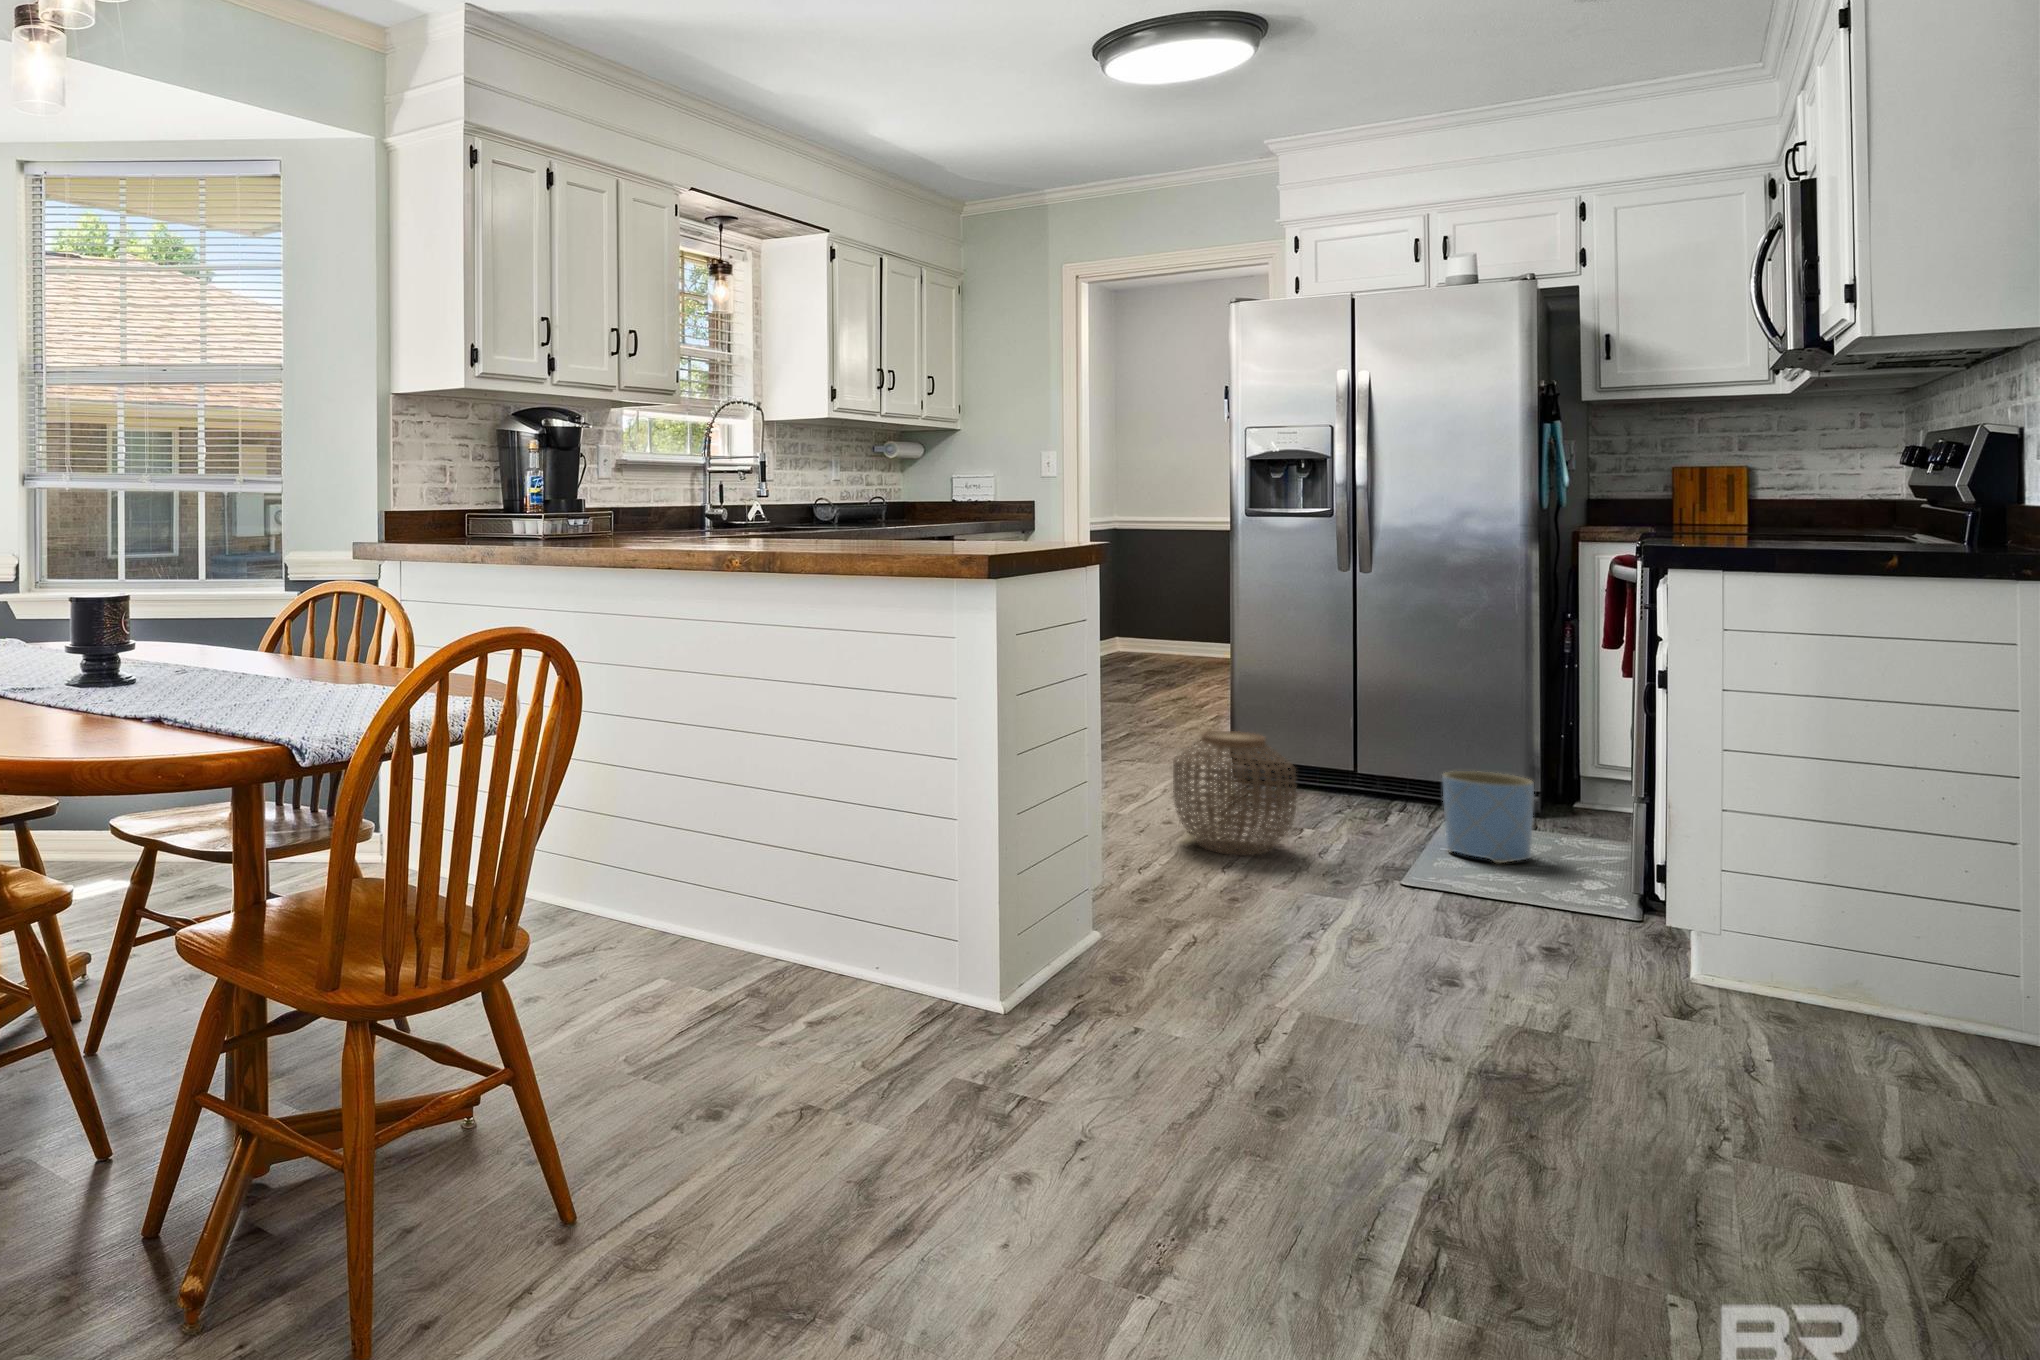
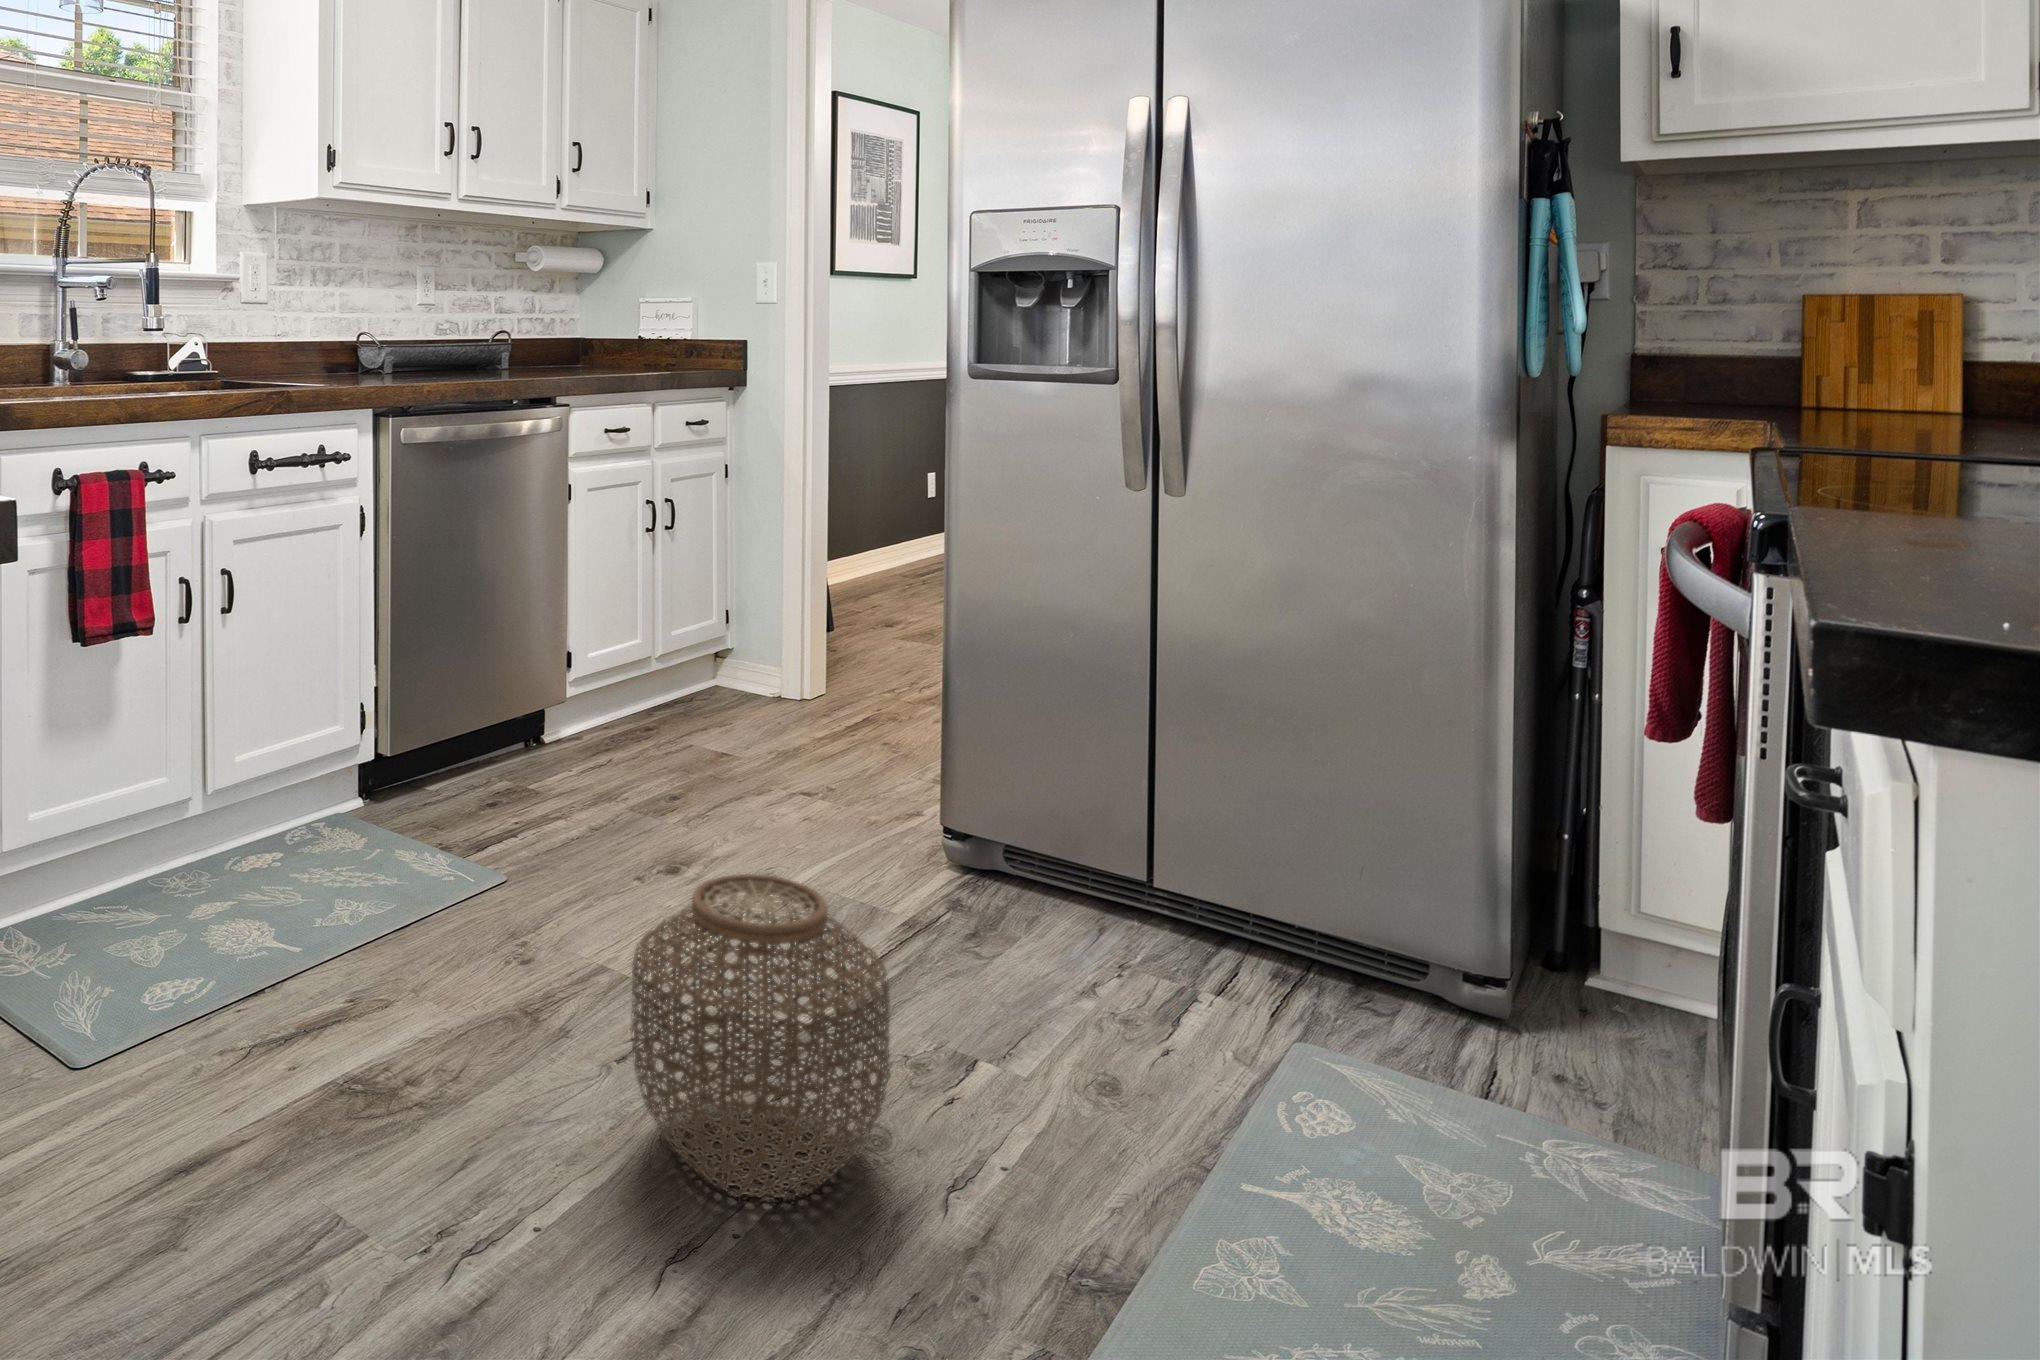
planter: present [1442,771,1534,864] -> none [1245,991,1456,1267]

